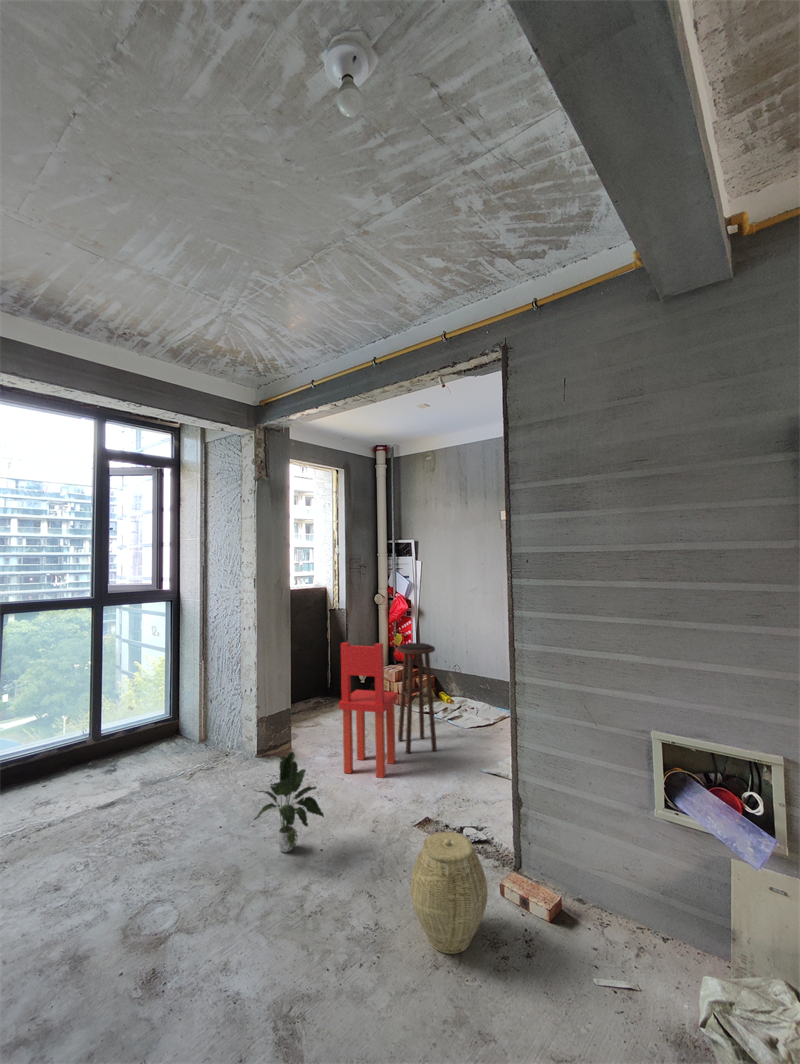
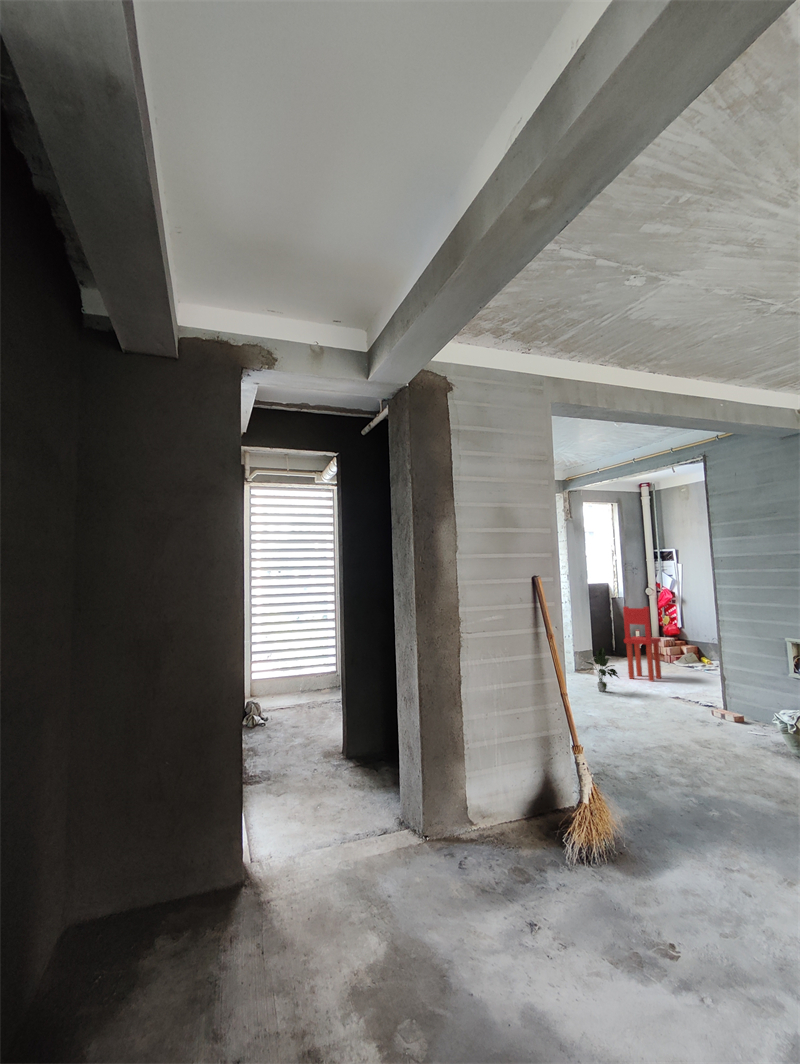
stool: present [397,643,437,753] -> none [660,612,691,677]
woven basket: present [411,832,488,954] -> none [661,671,697,713]

